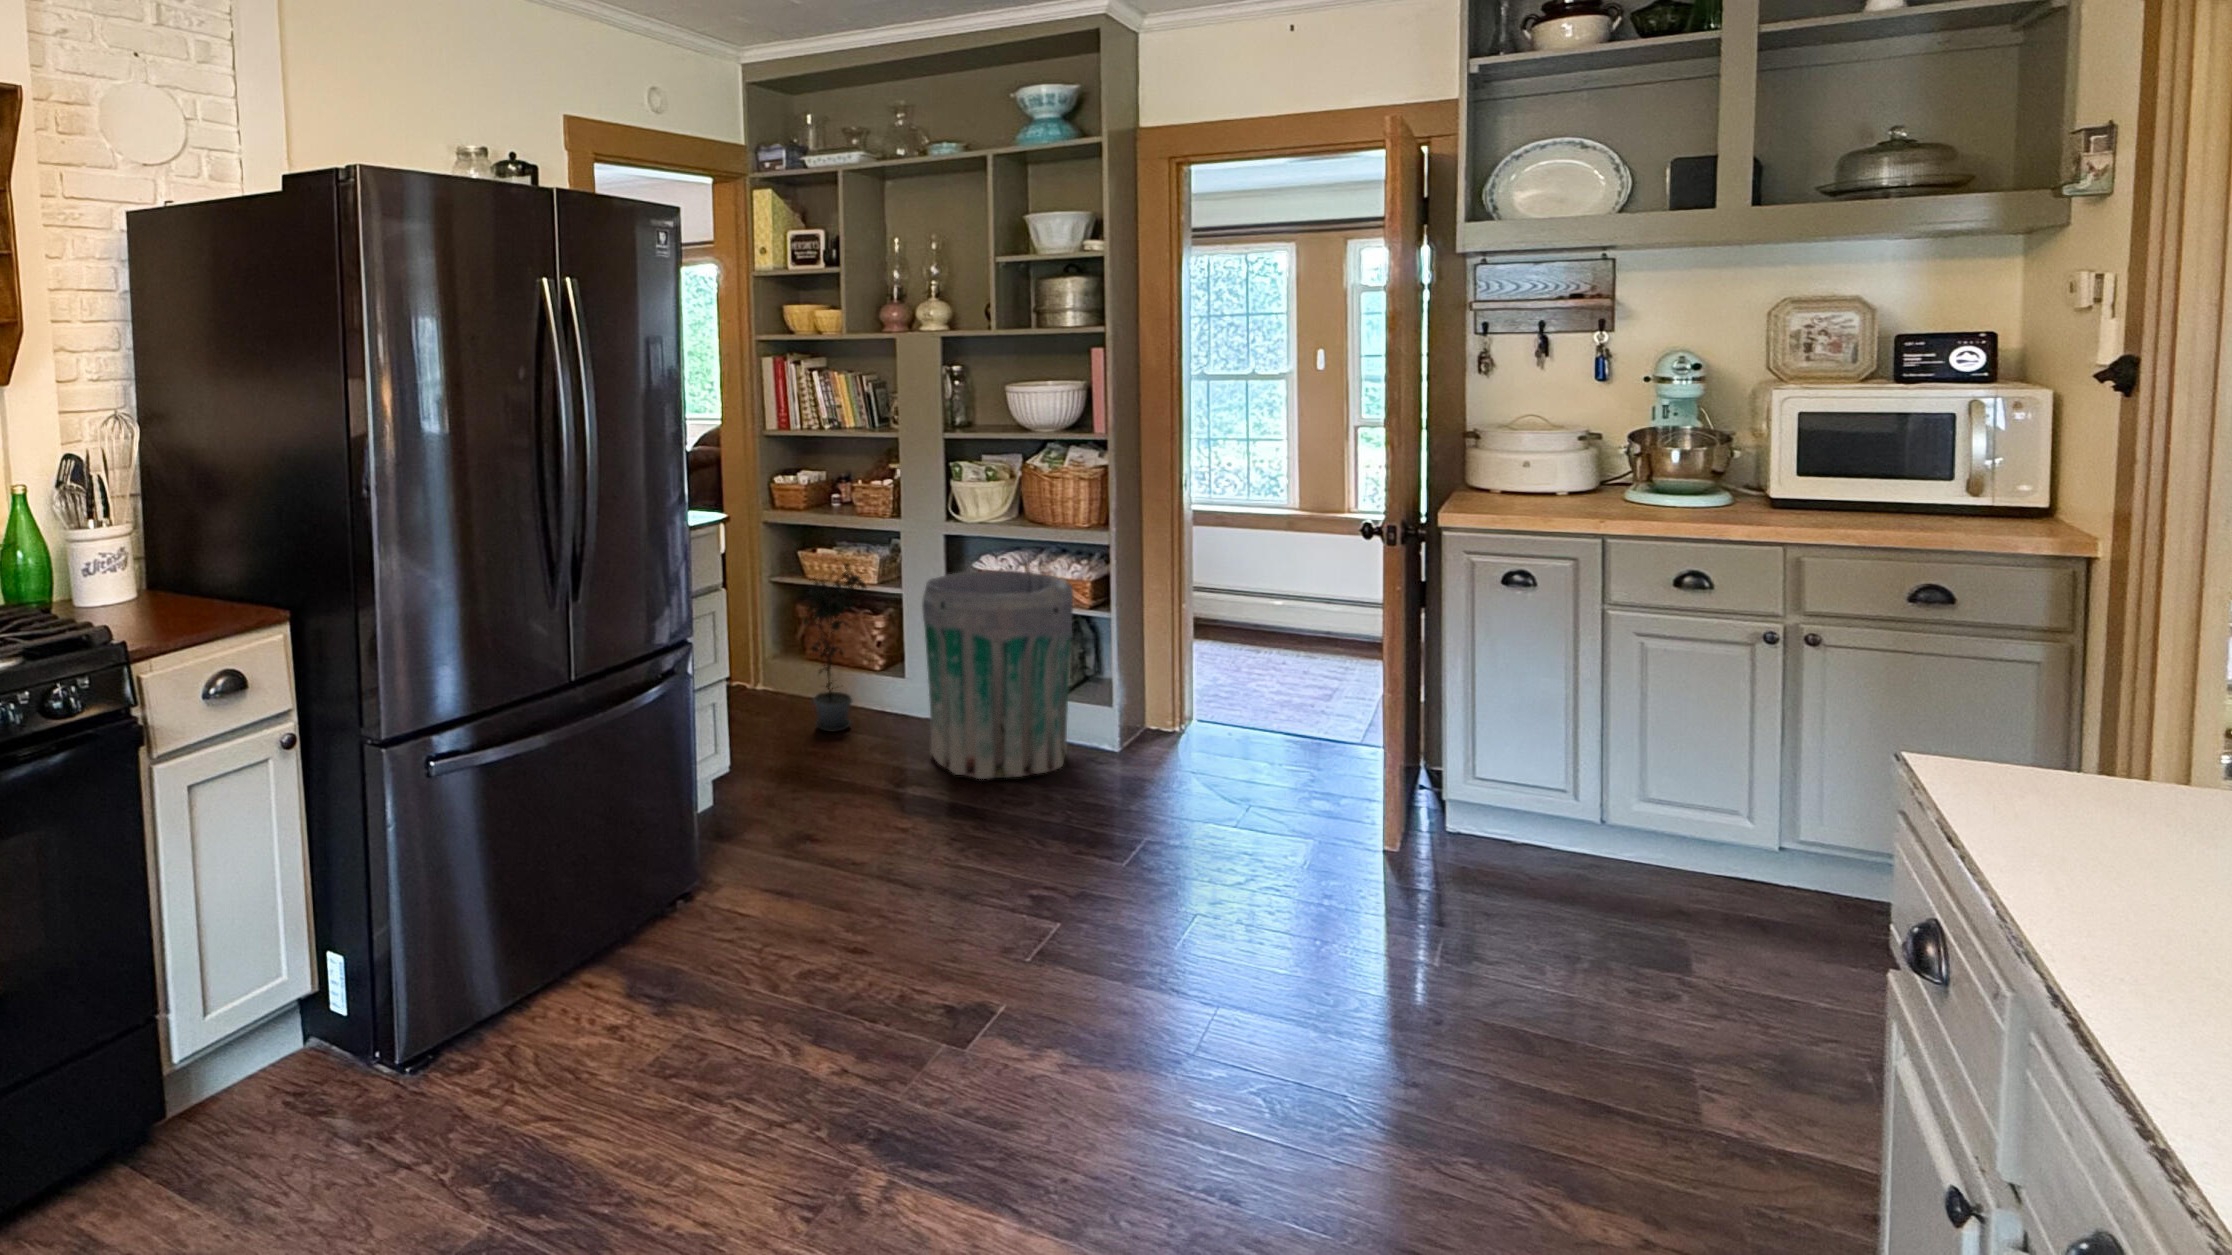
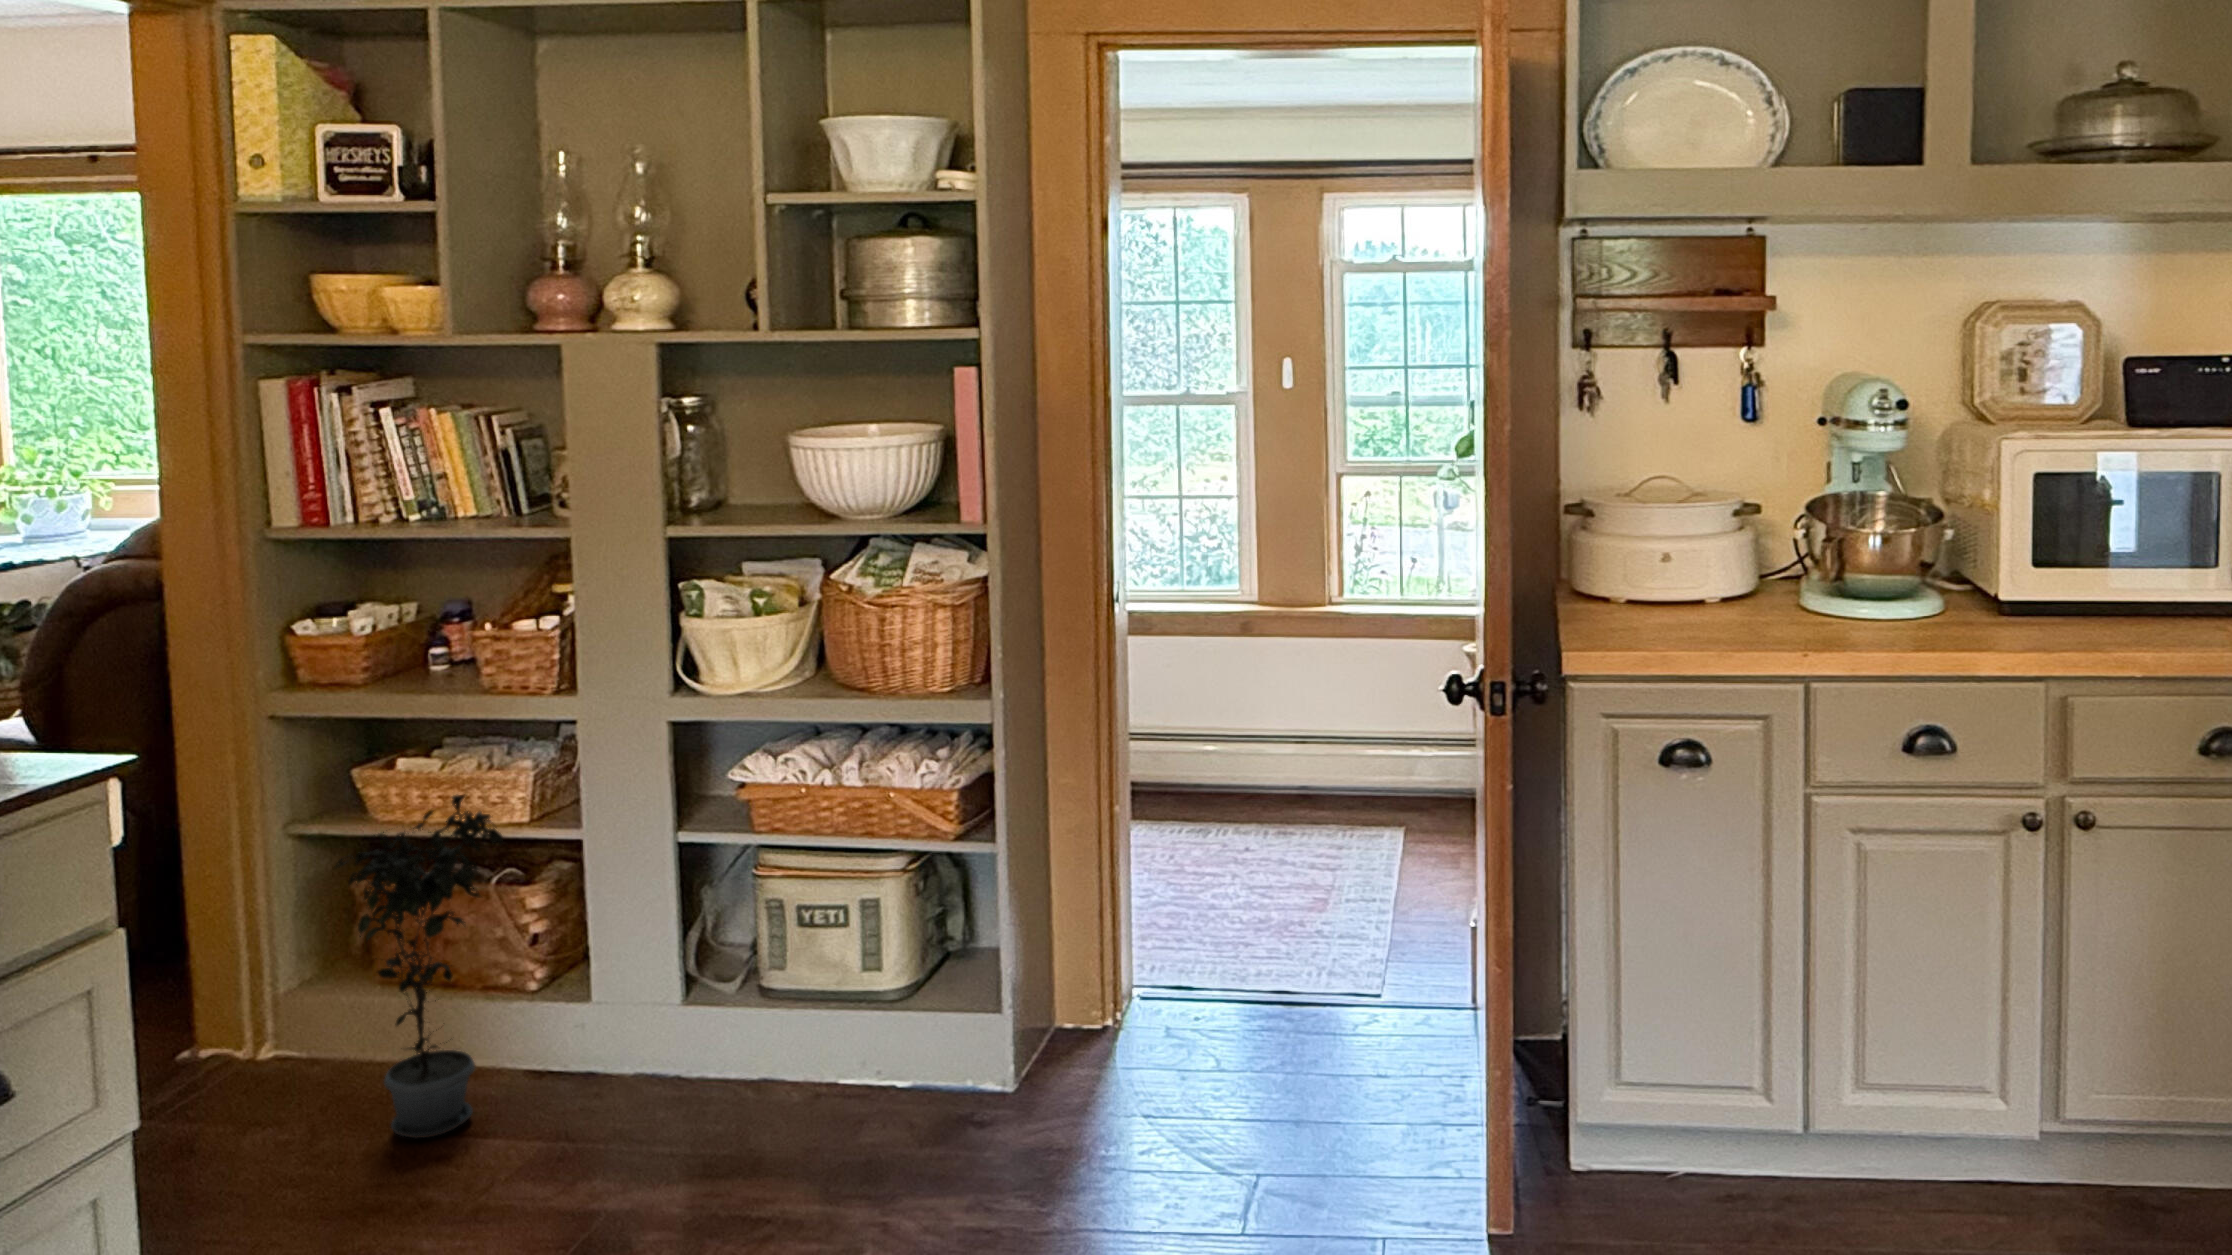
trash can: present [922,570,1073,779] -> none [623,780,927,1210]

